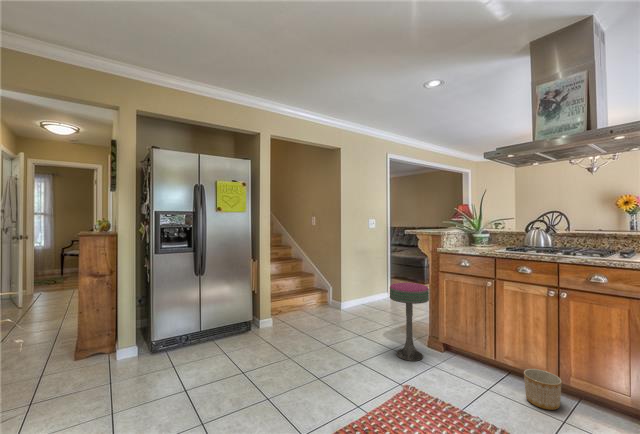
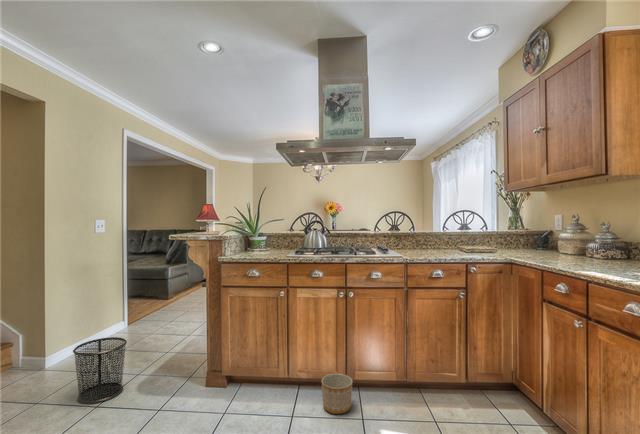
bar stool: present [390,283,429,361] -> none [158,307,214,418]
trash can: none [349,295,378,334] -> present [73,337,127,403]

